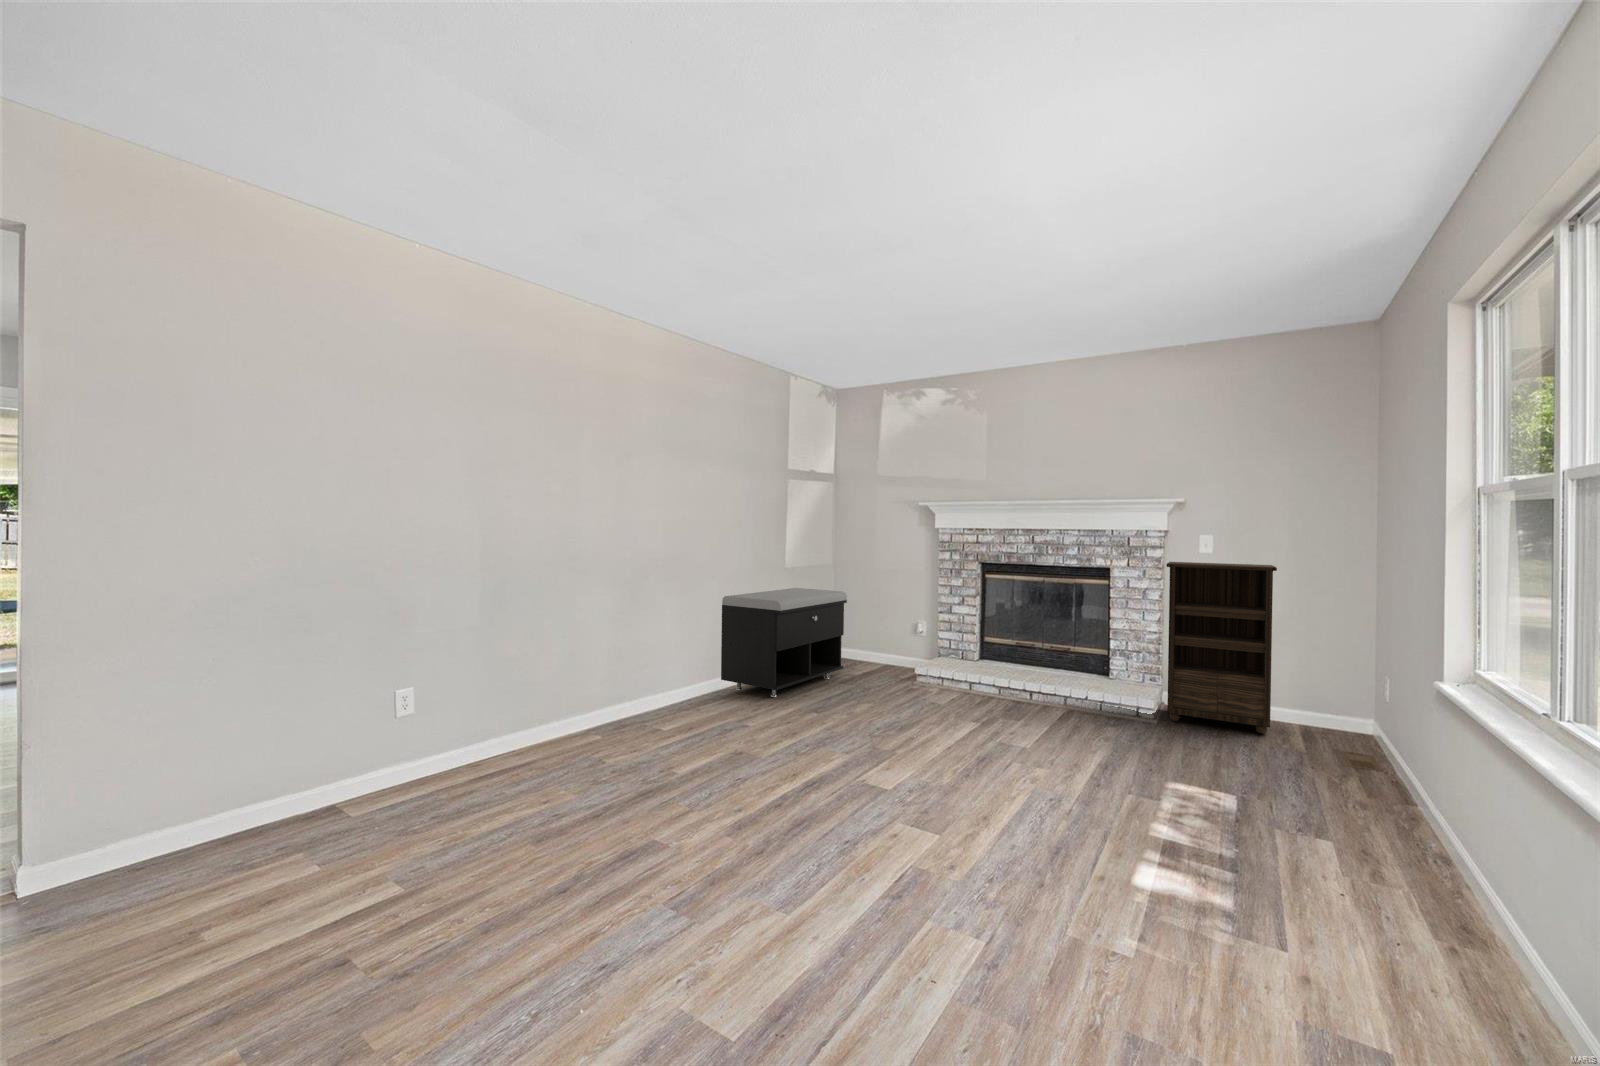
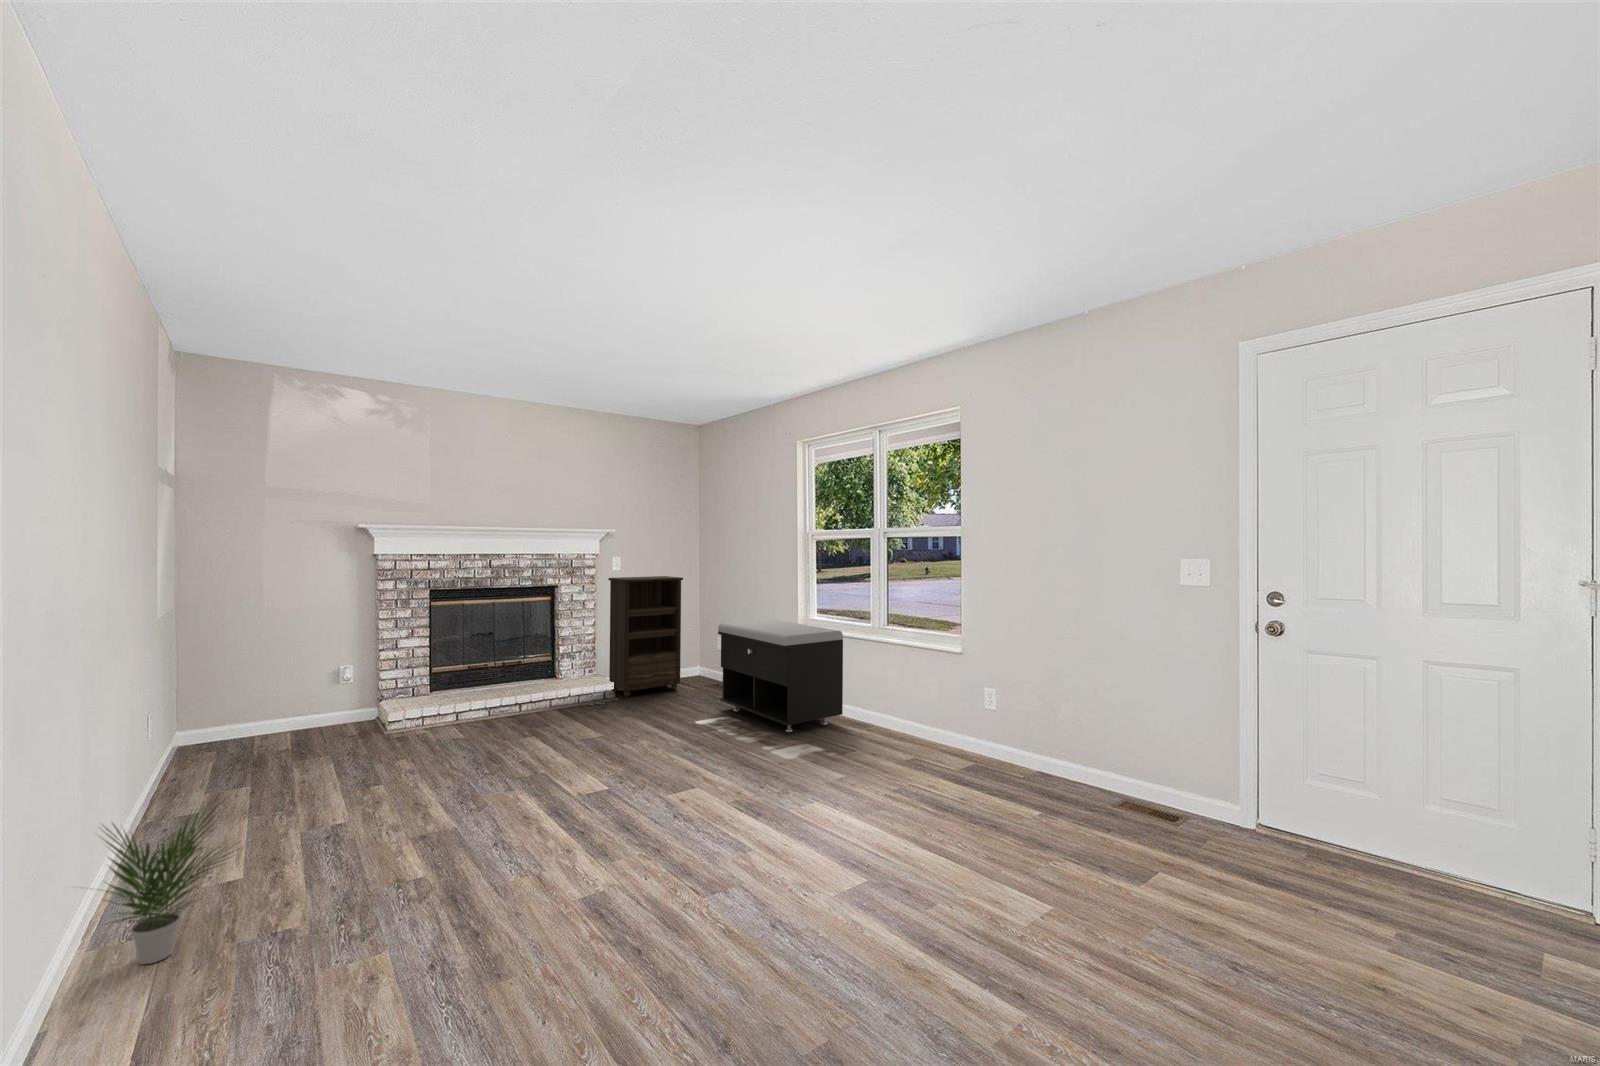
storage bench: present [721,588,847,697] -> present [718,619,843,732]
potted plant: none [542,661,618,750] -> present [97,804,237,964]

